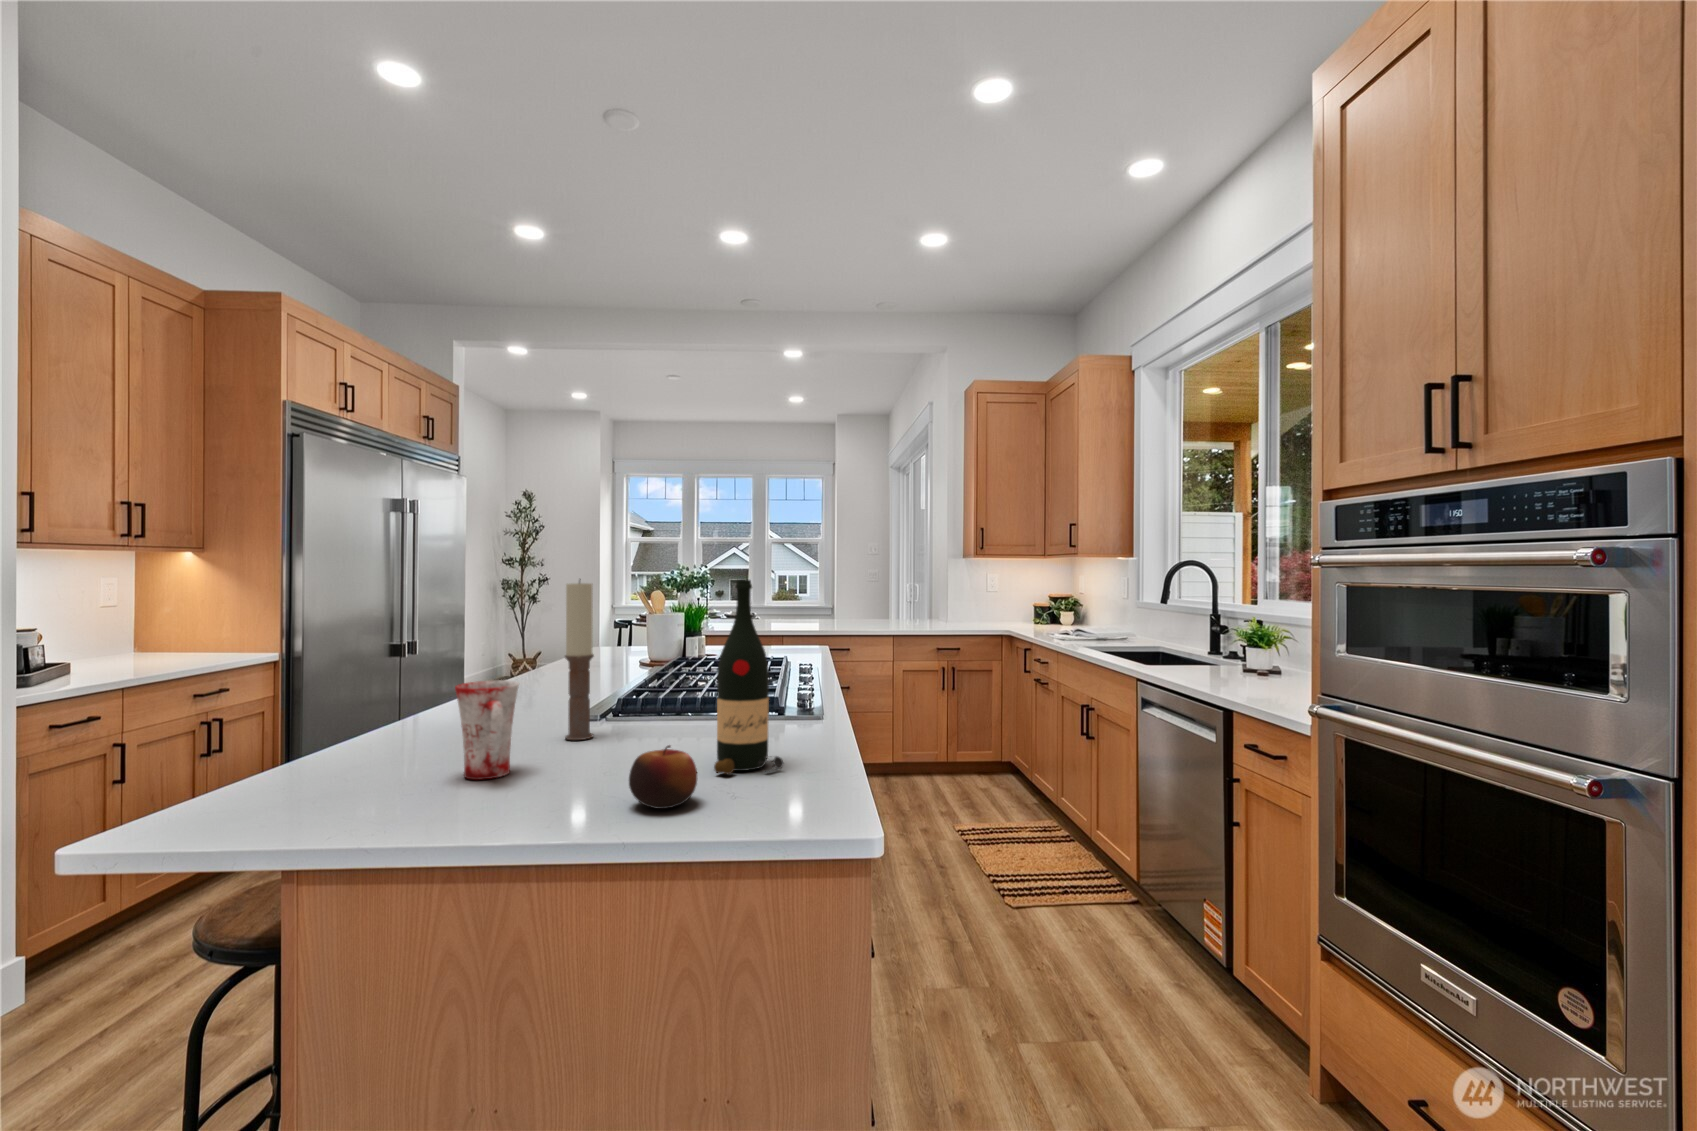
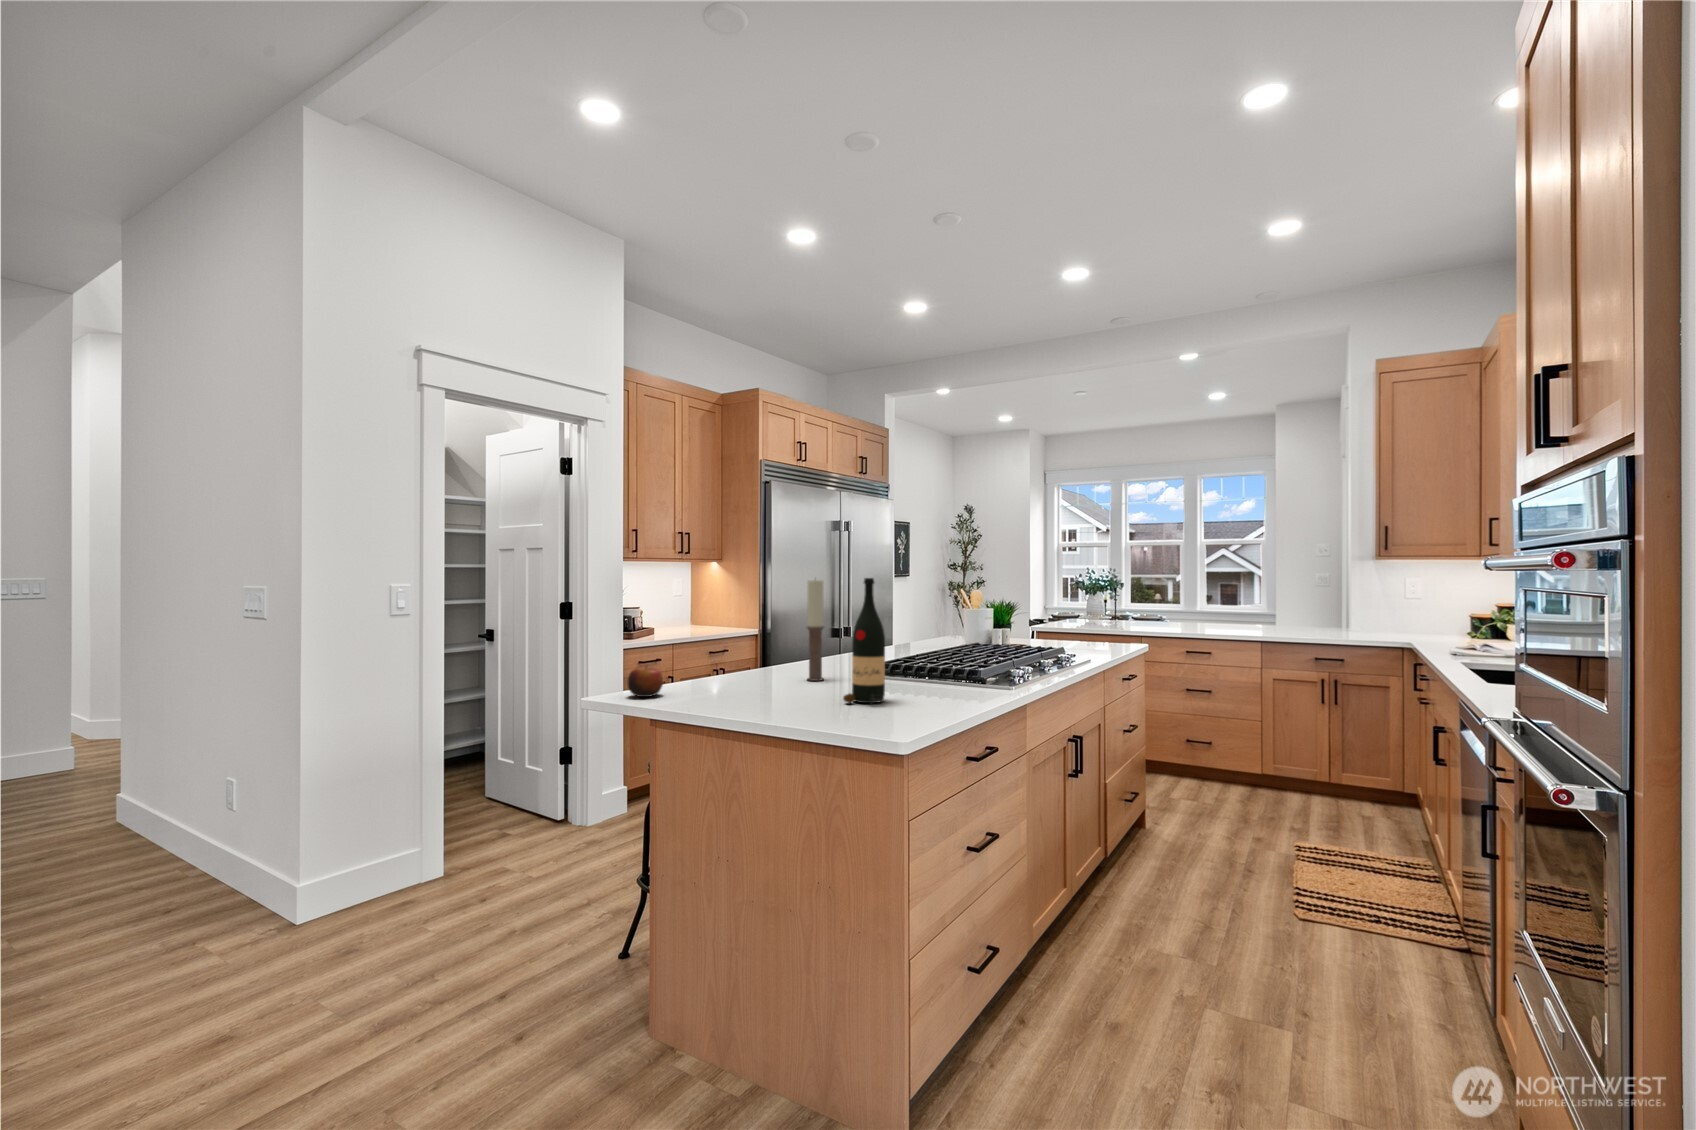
mug: present [455,680,519,780] -> none [724,636,758,691]
apple: present [629,745,697,809] -> present [628,667,663,697]

